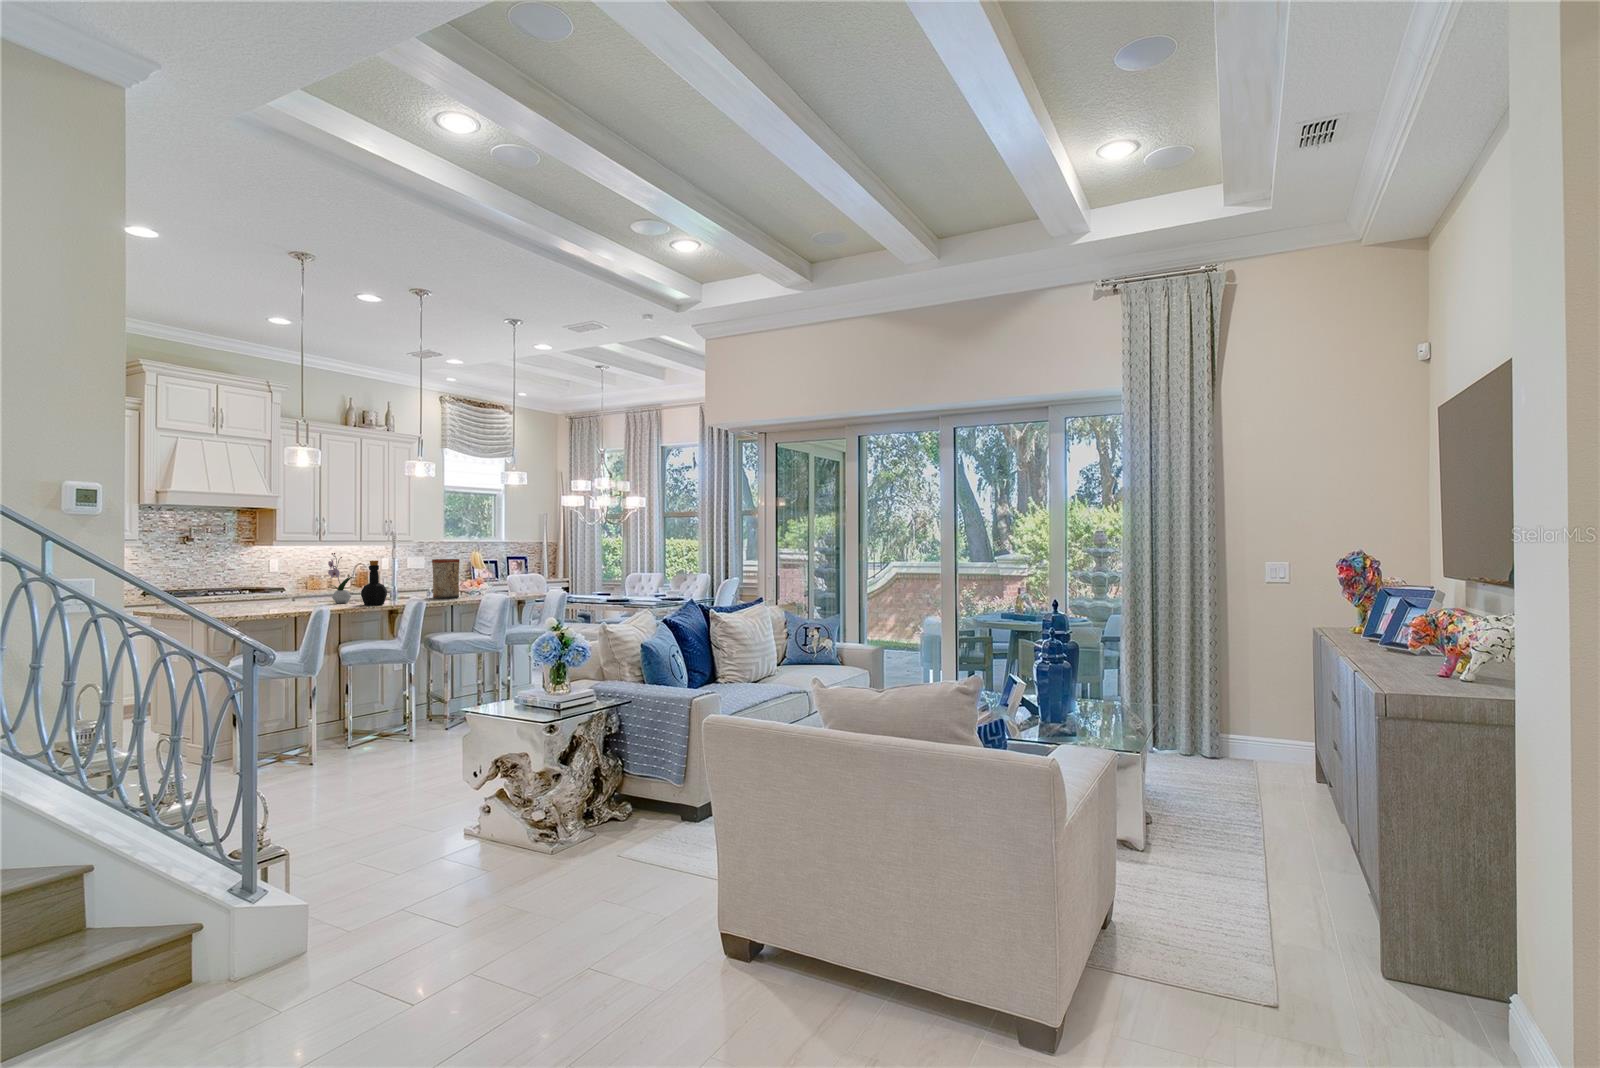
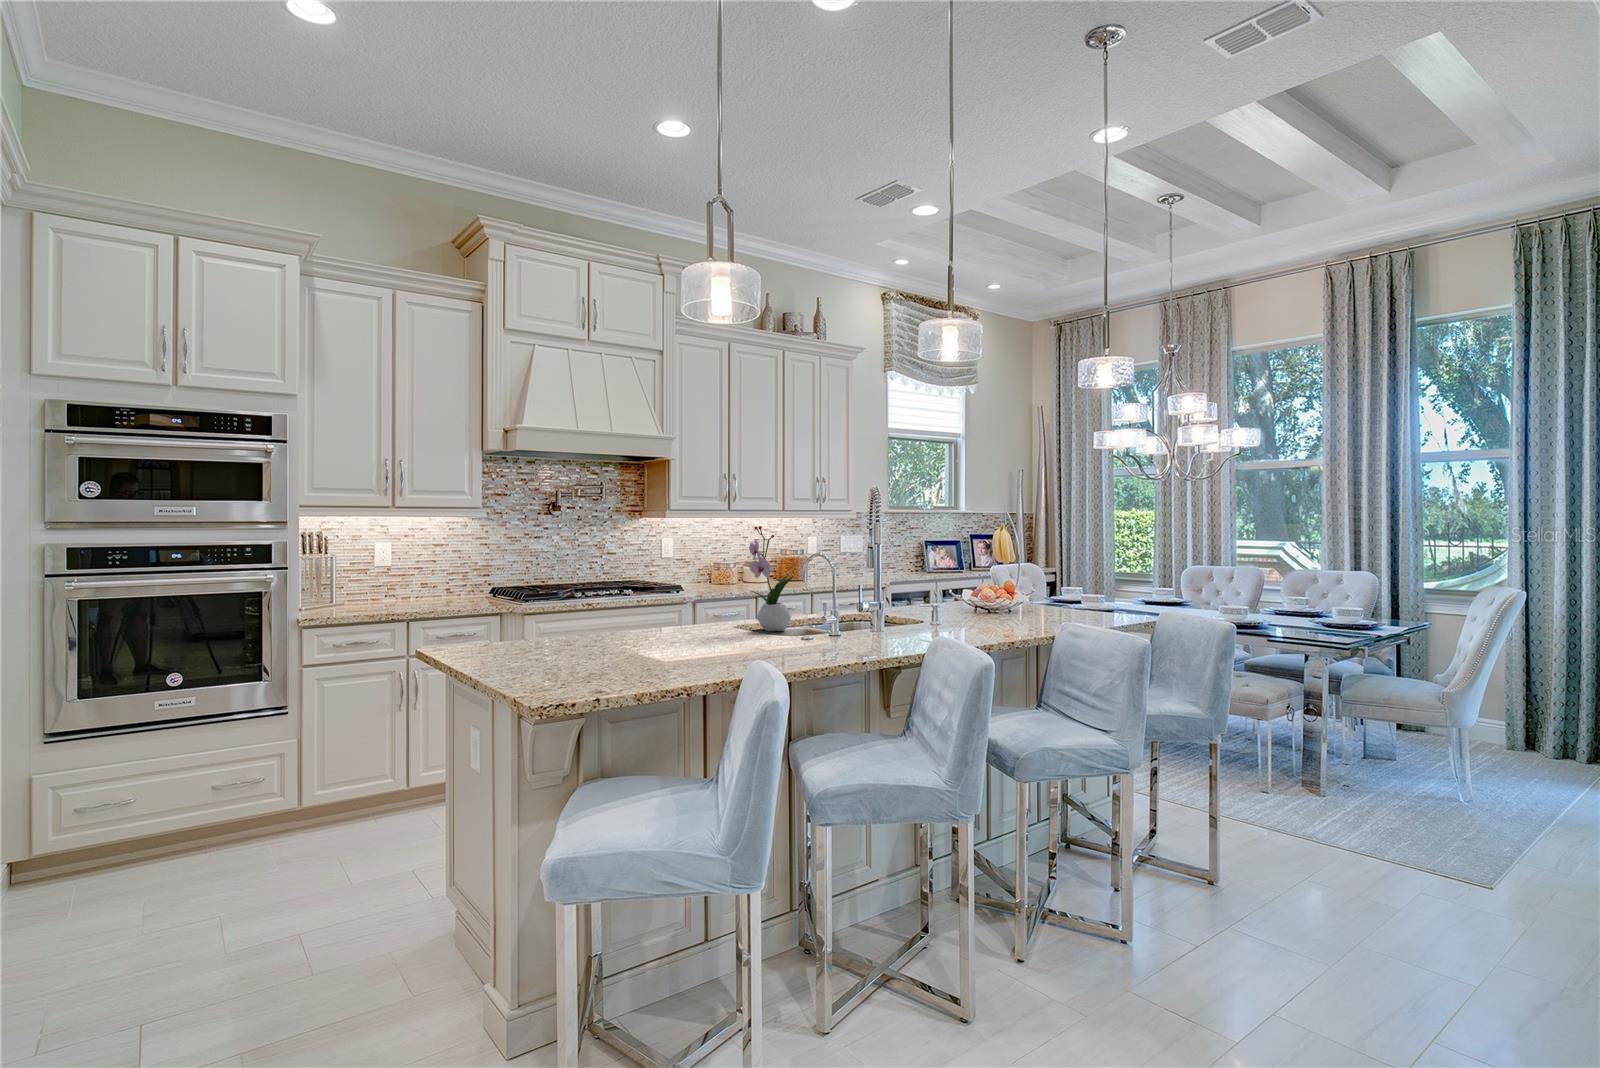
vase: present [432,559,460,599] -> none [922,540,975,619]
bottle: present [361,561,387,605] -> none [814,543,864,642]

